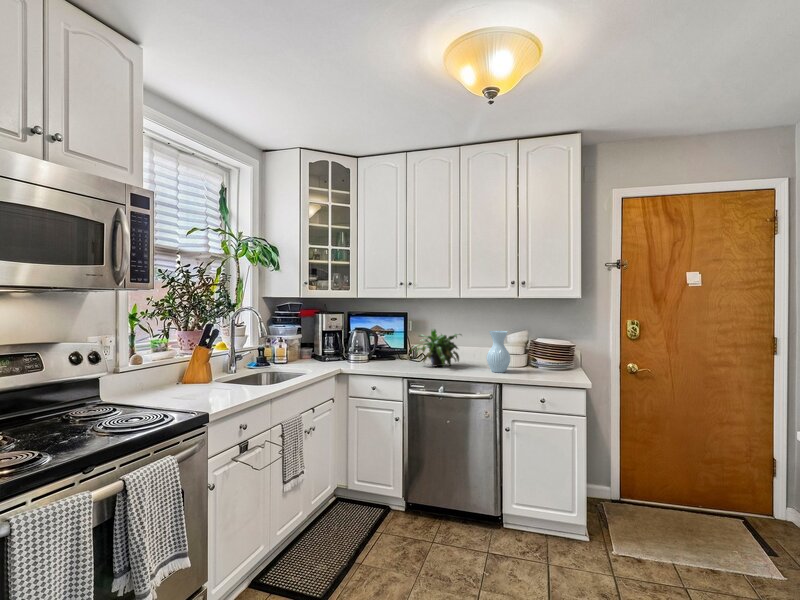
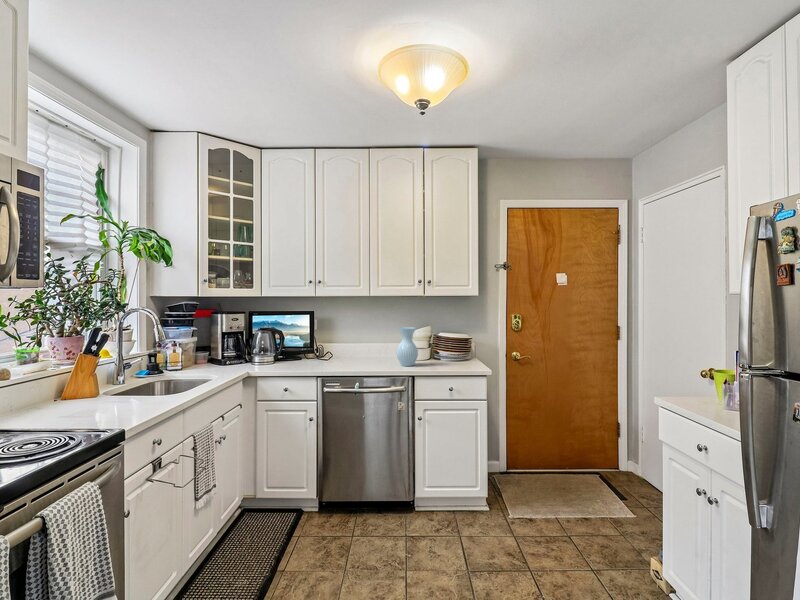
potted plant: present [411,329,461,366] -> none [322,327,372,364]

